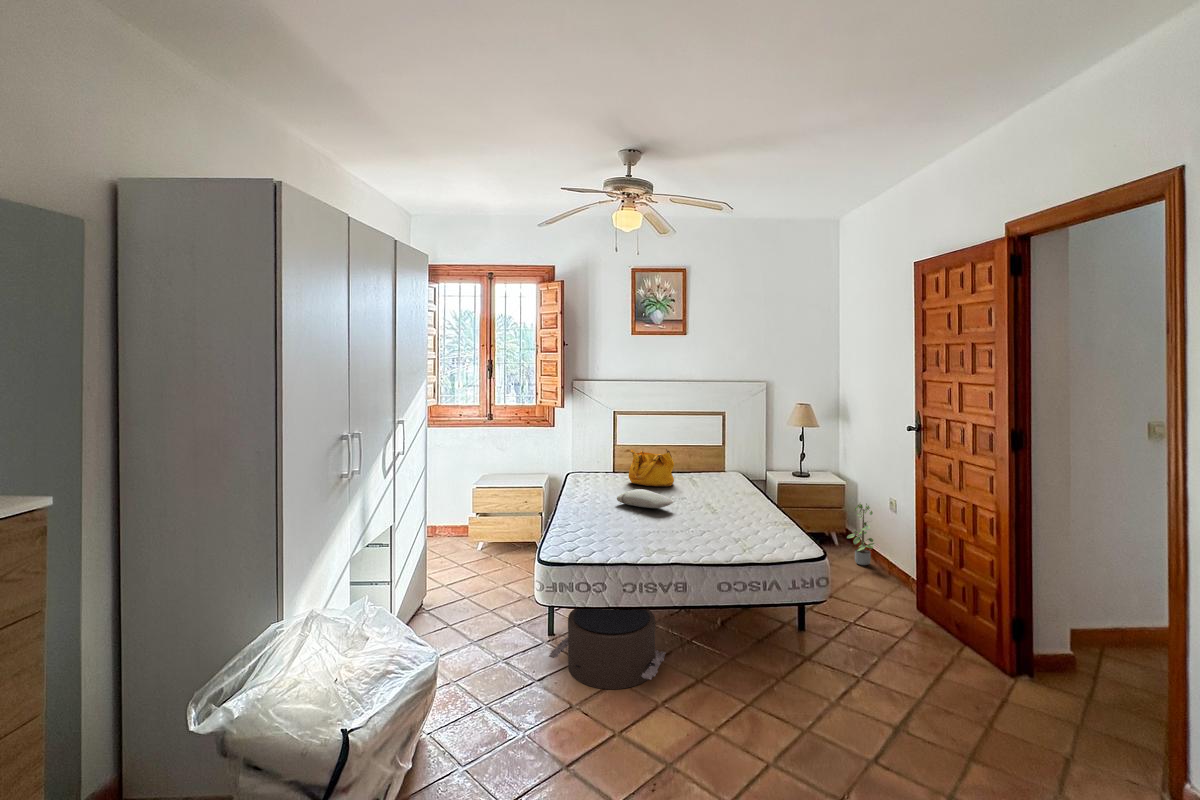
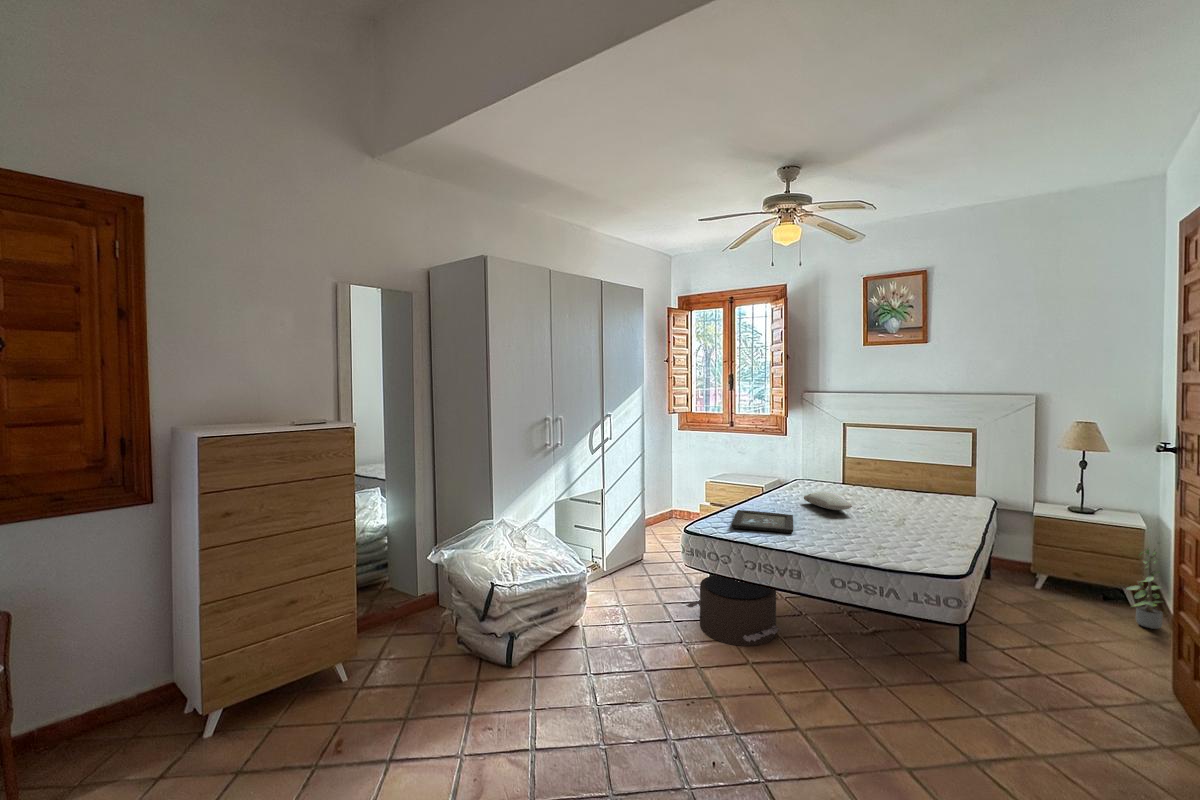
handbag: present [628,449,674,486] -> none [842,456,889,495]
tray: none [569,520,652,548] -> present [732,510,793,533]

